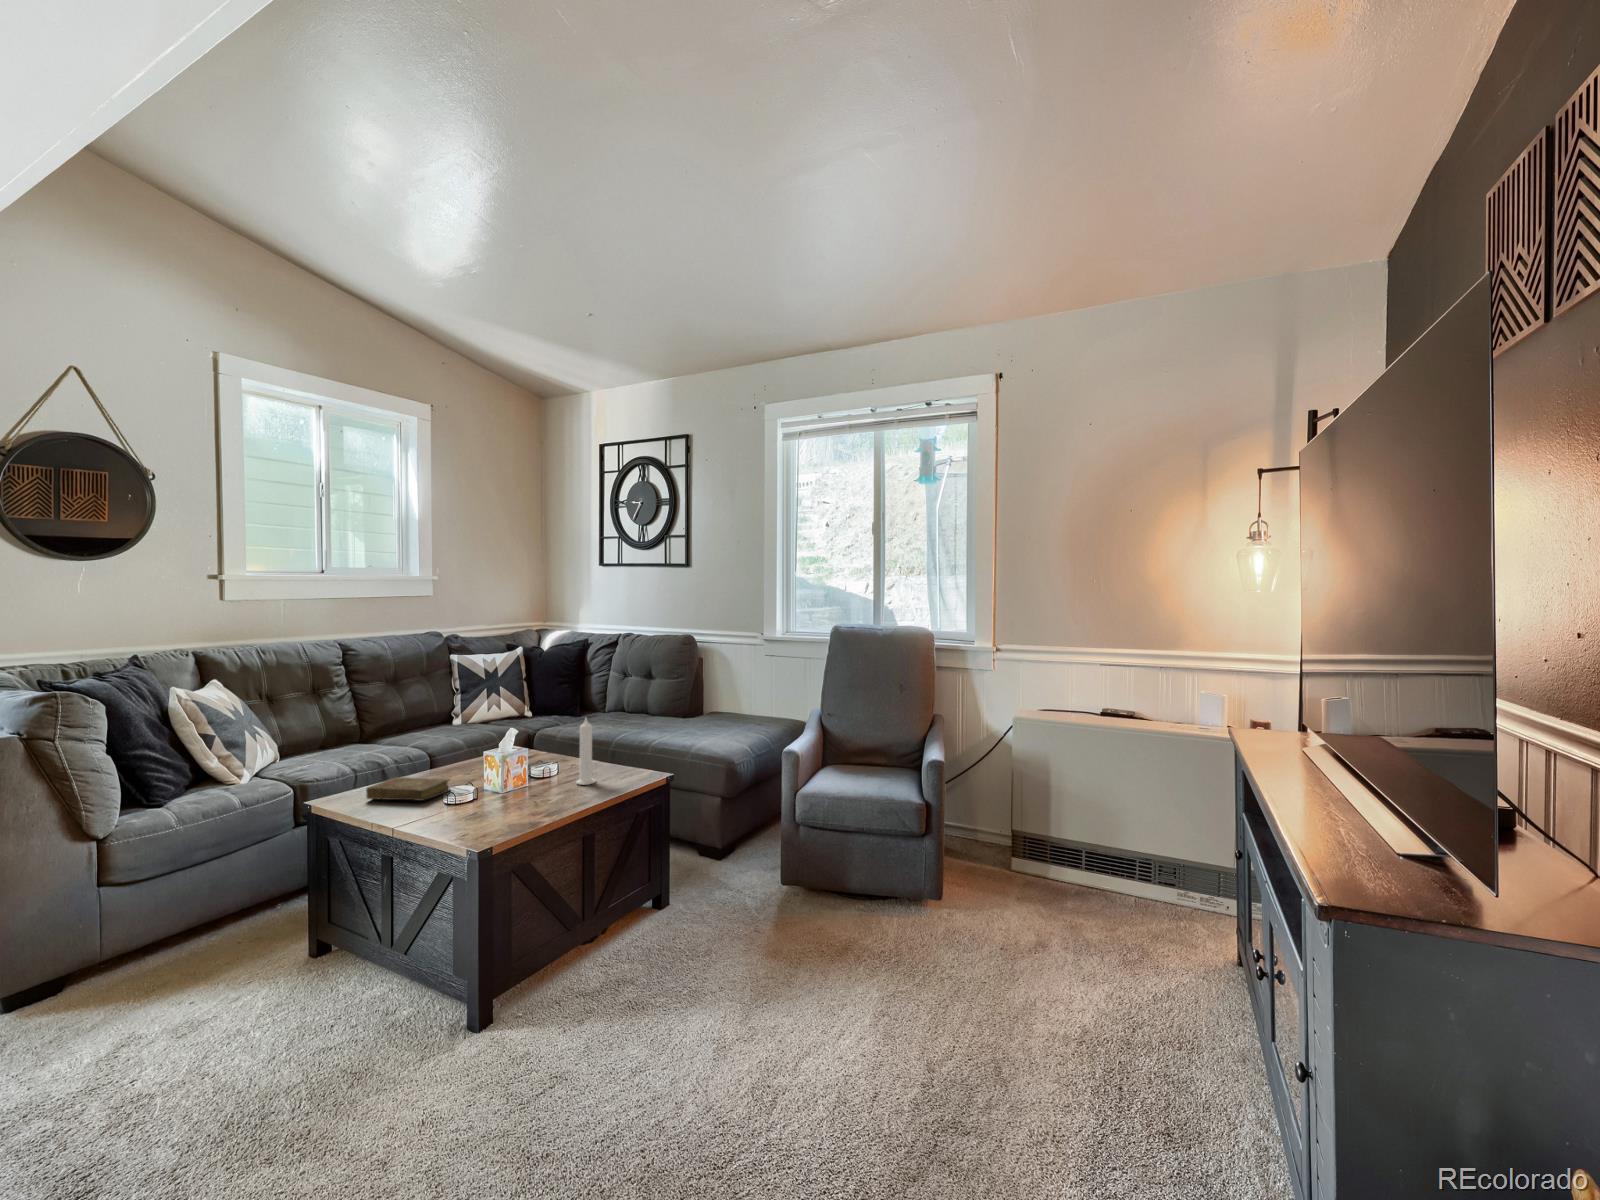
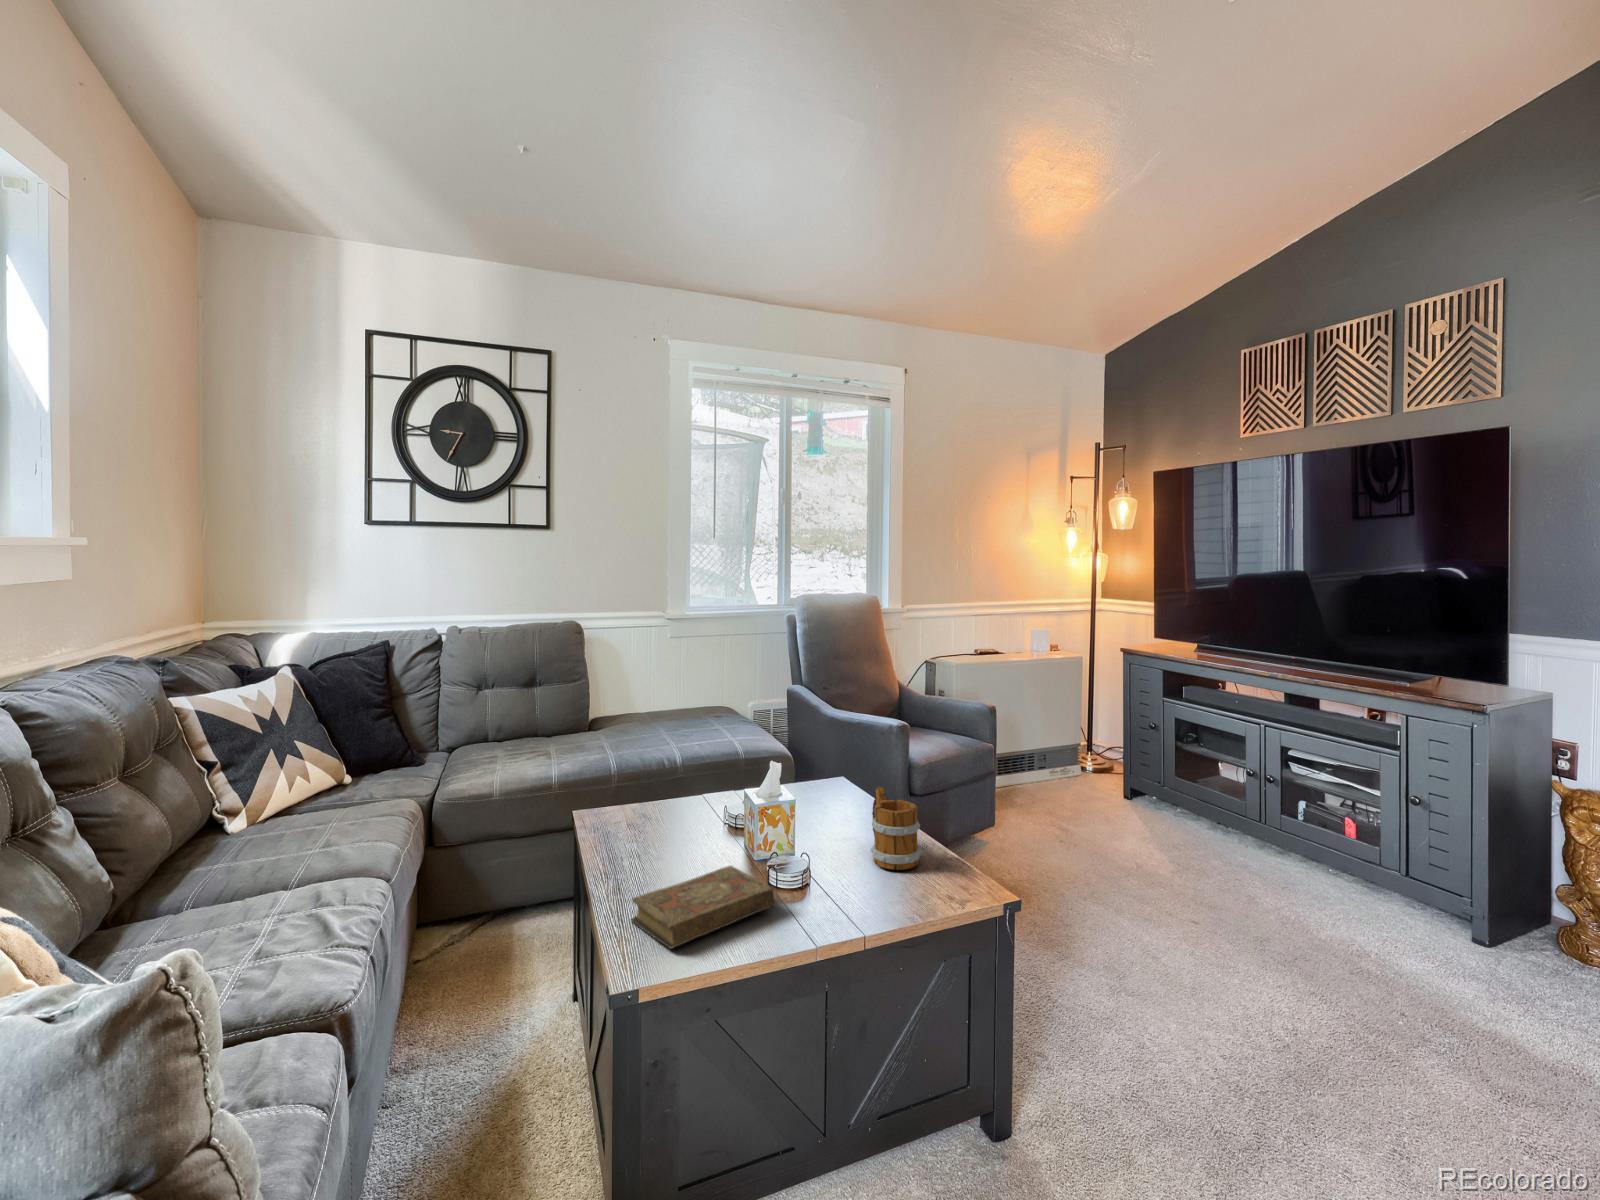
candle: present [576,718,595,785] -> none [831,723,858,819]
mug: none [499,759,543,812] -> present [871,787,922,870]

